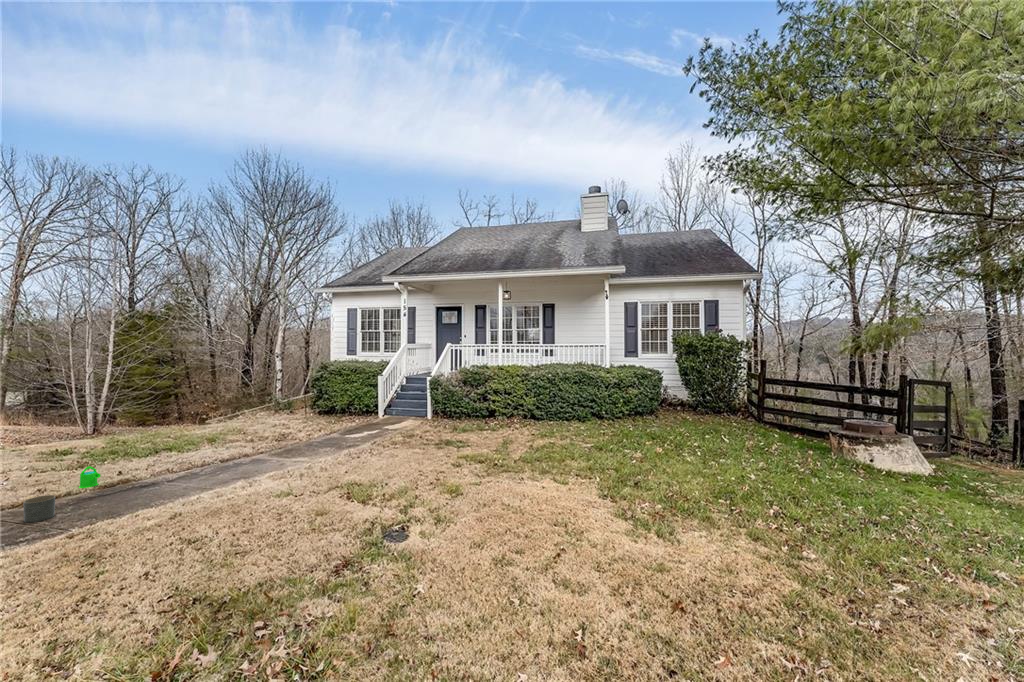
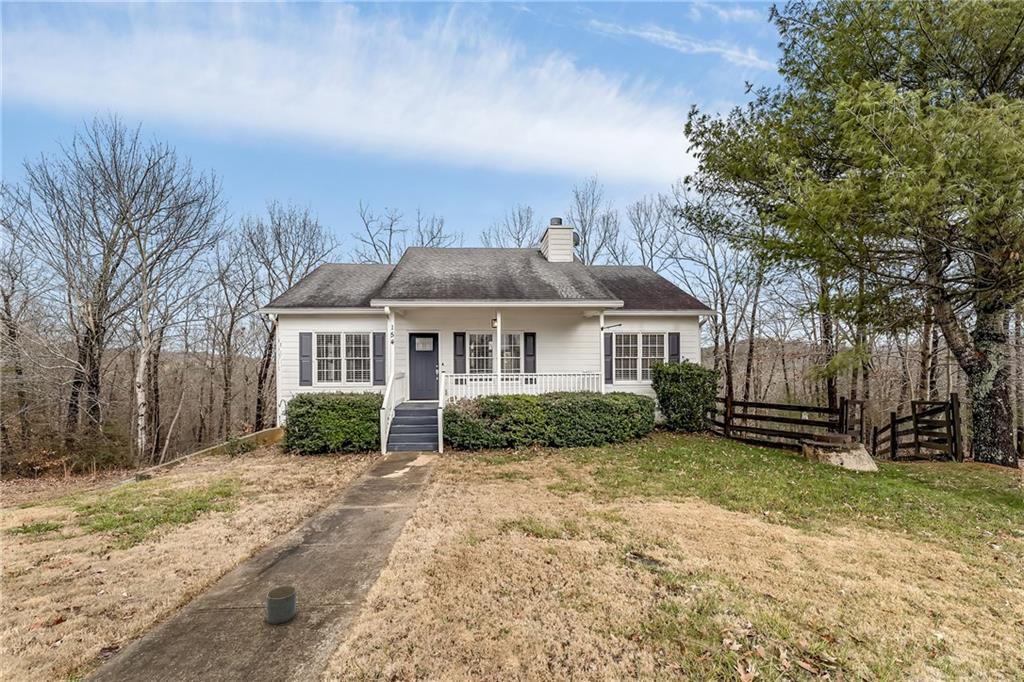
watering can: present [79,466,101,488] -> none [214,549,251,579]

